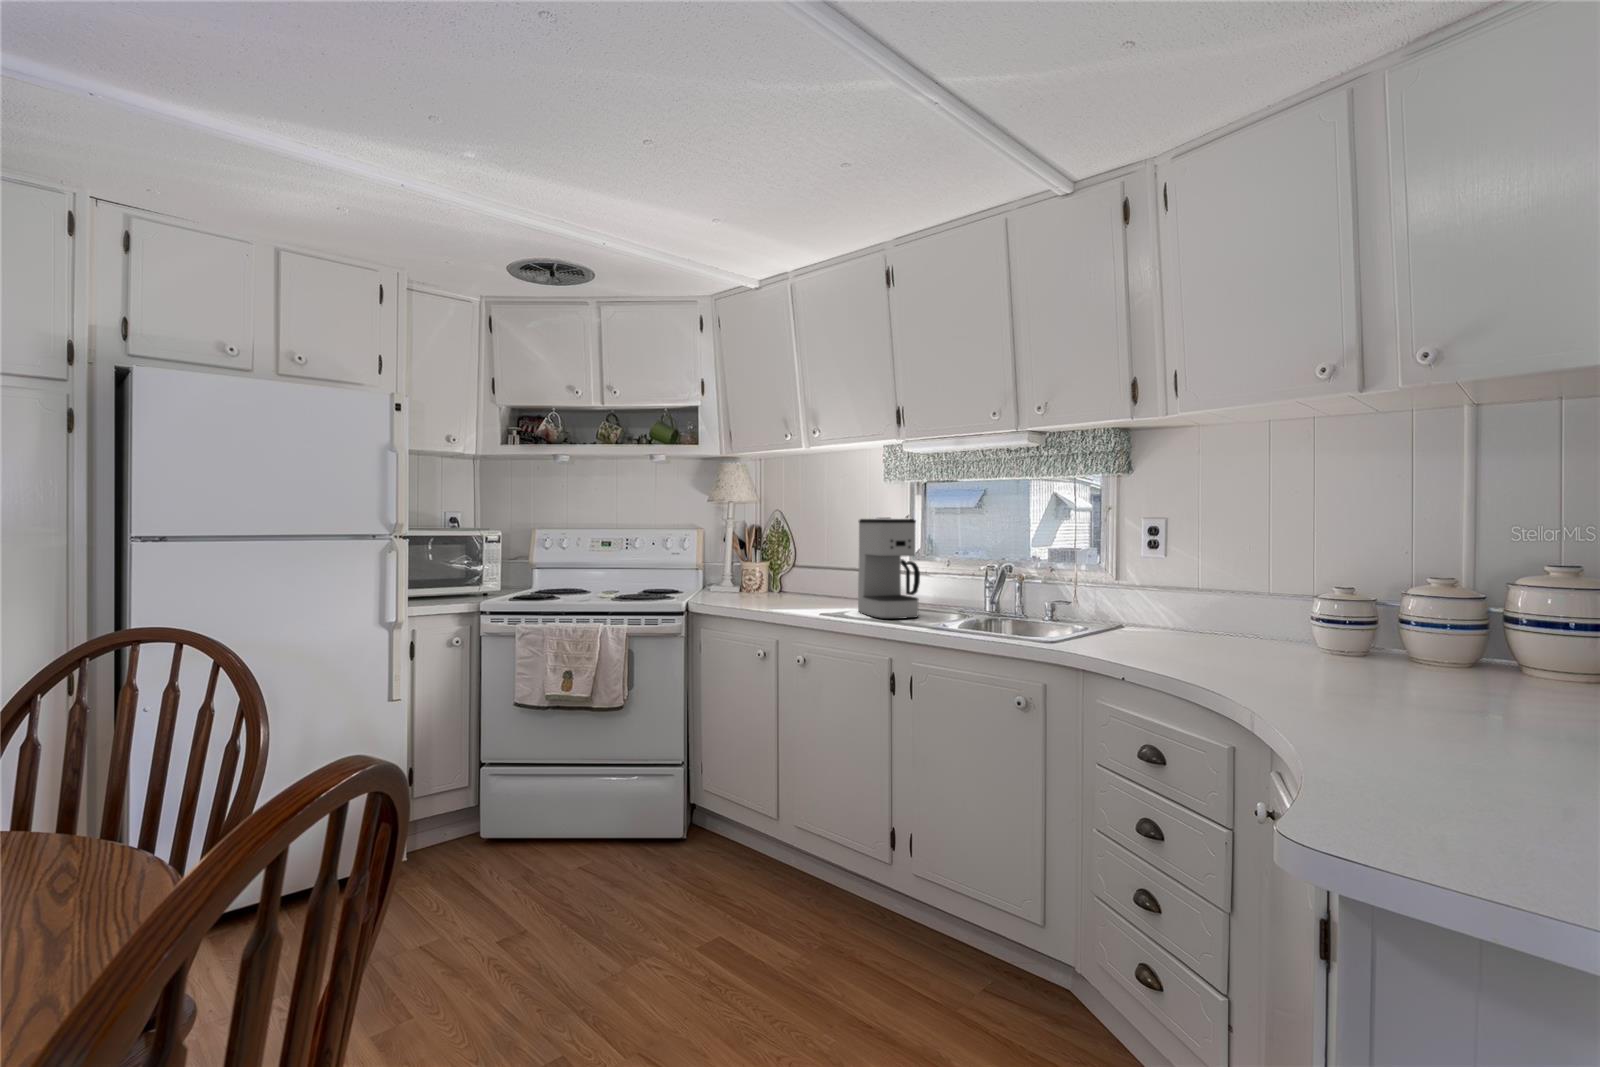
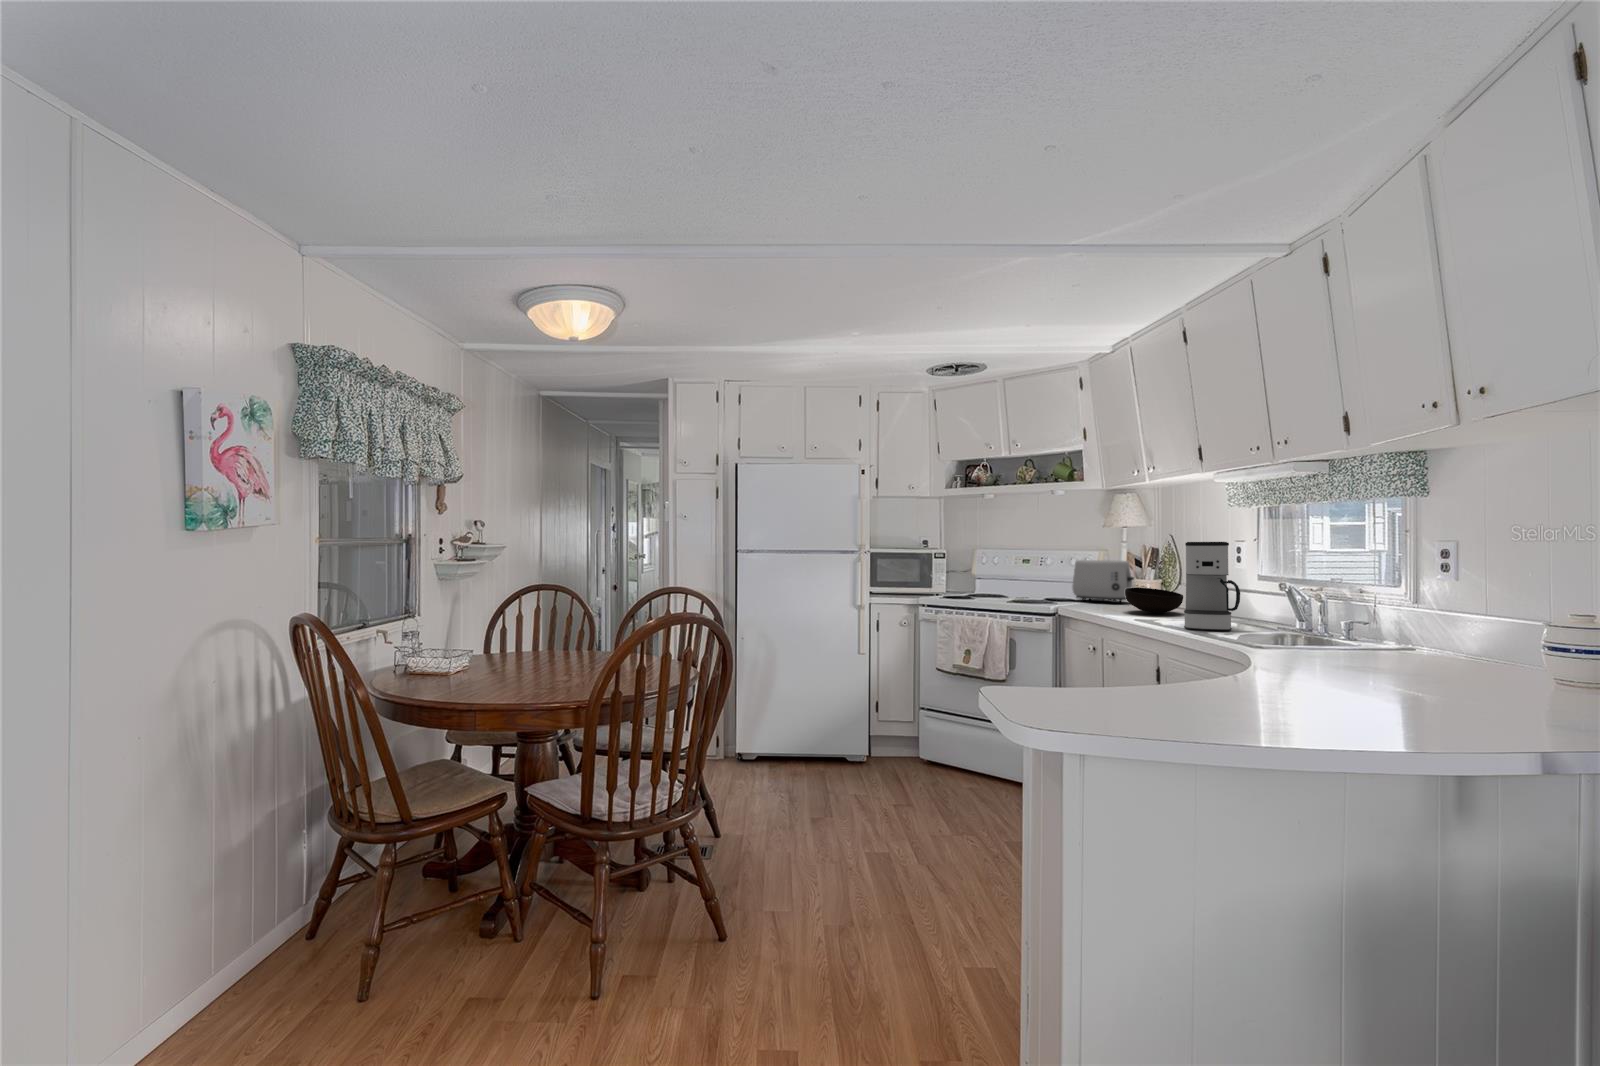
toaster: none [670,542,744,592] -> present [1072,560,1134,603]
bowl: none [763,573,824,601] -> present [1125,588,1183,613]

